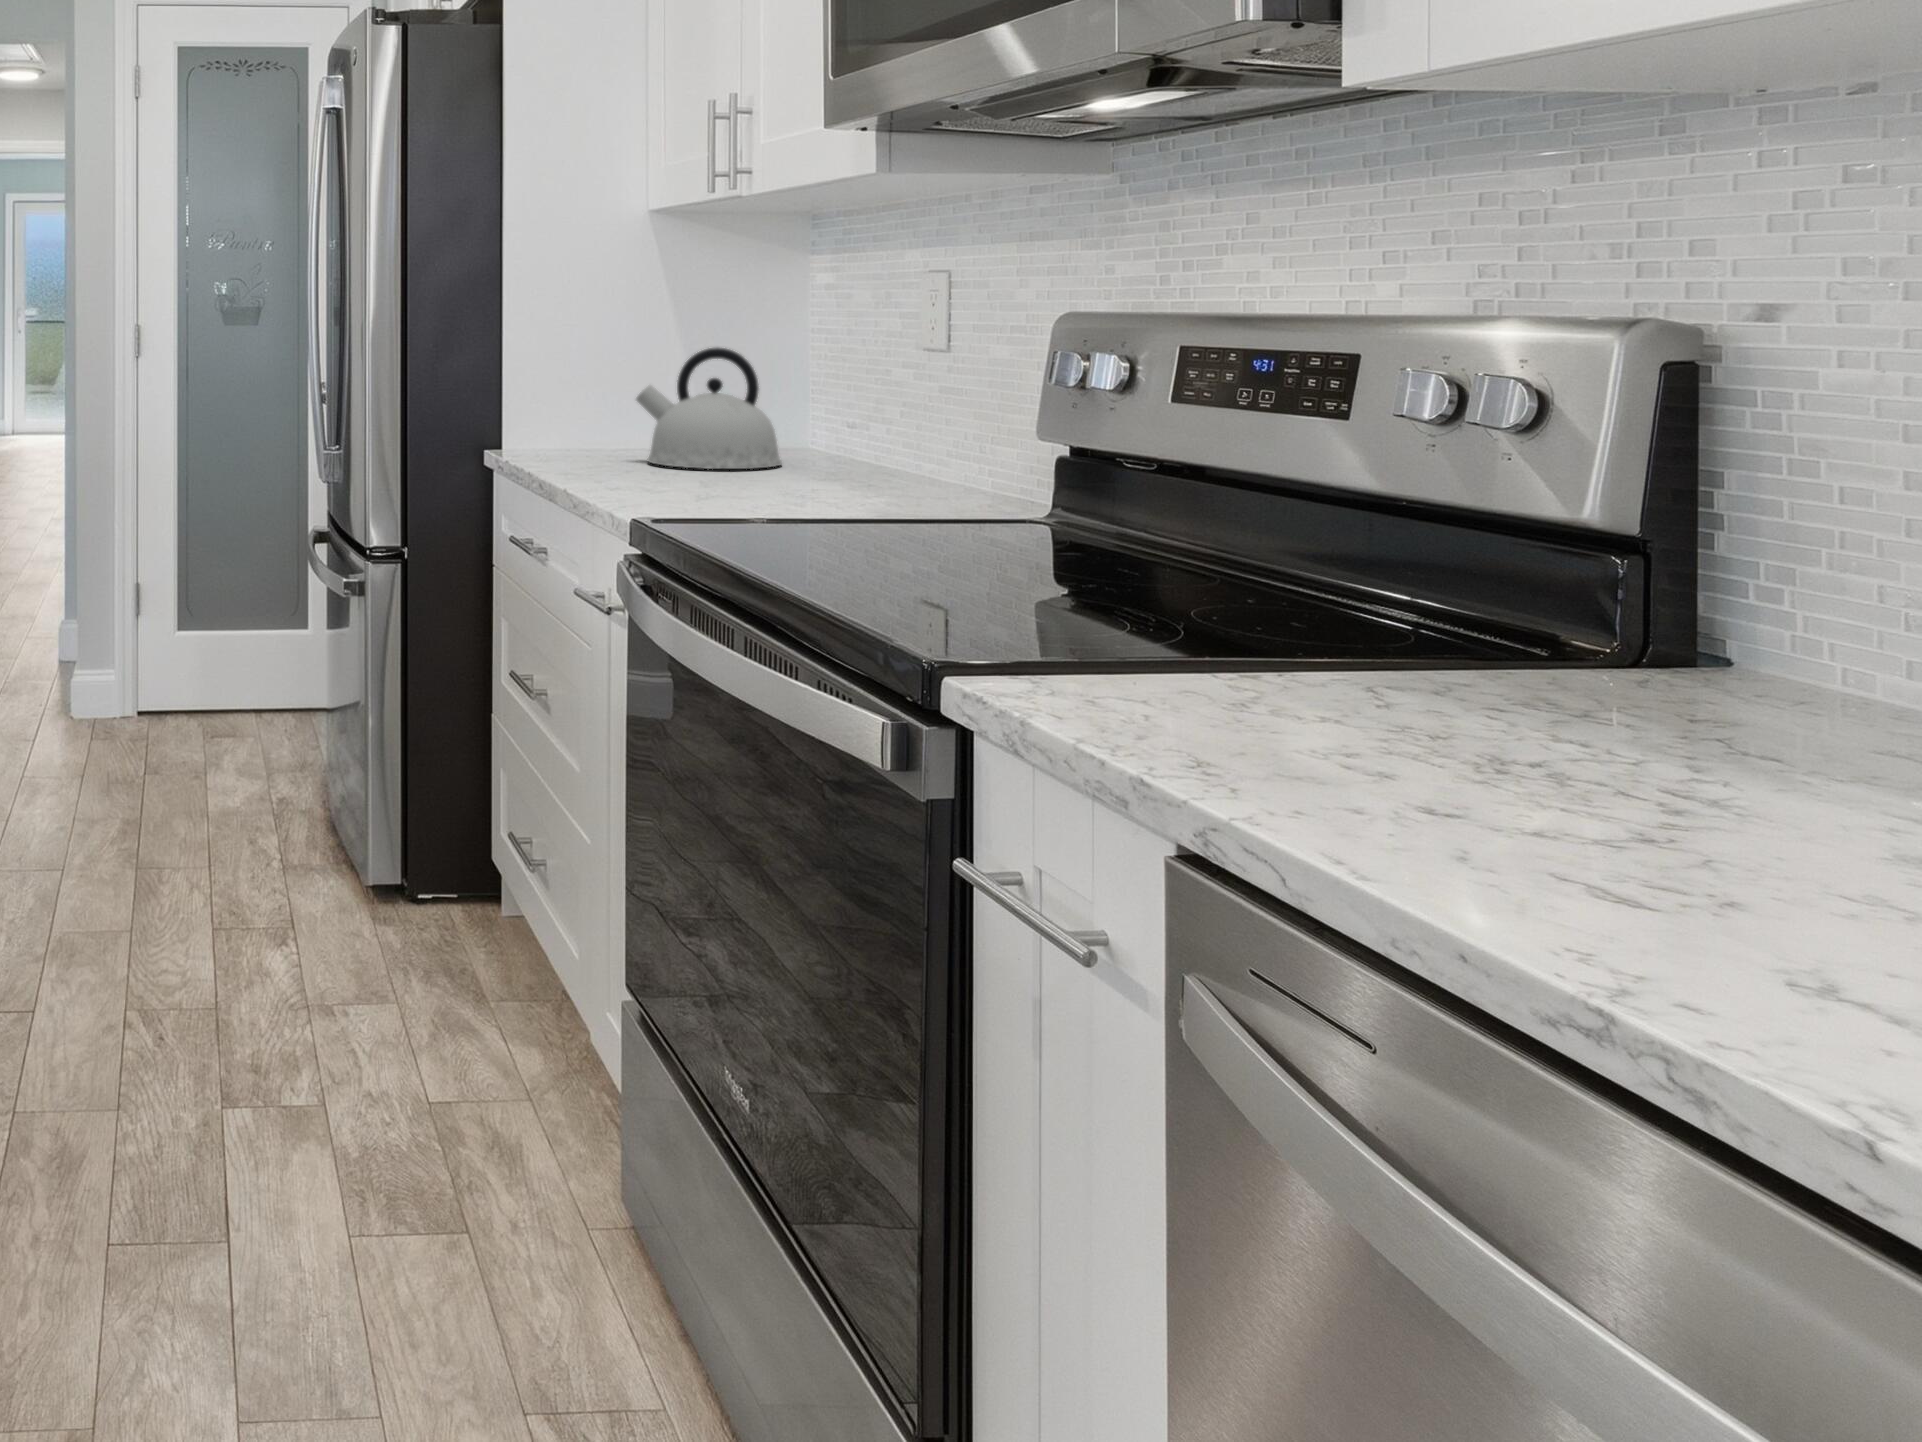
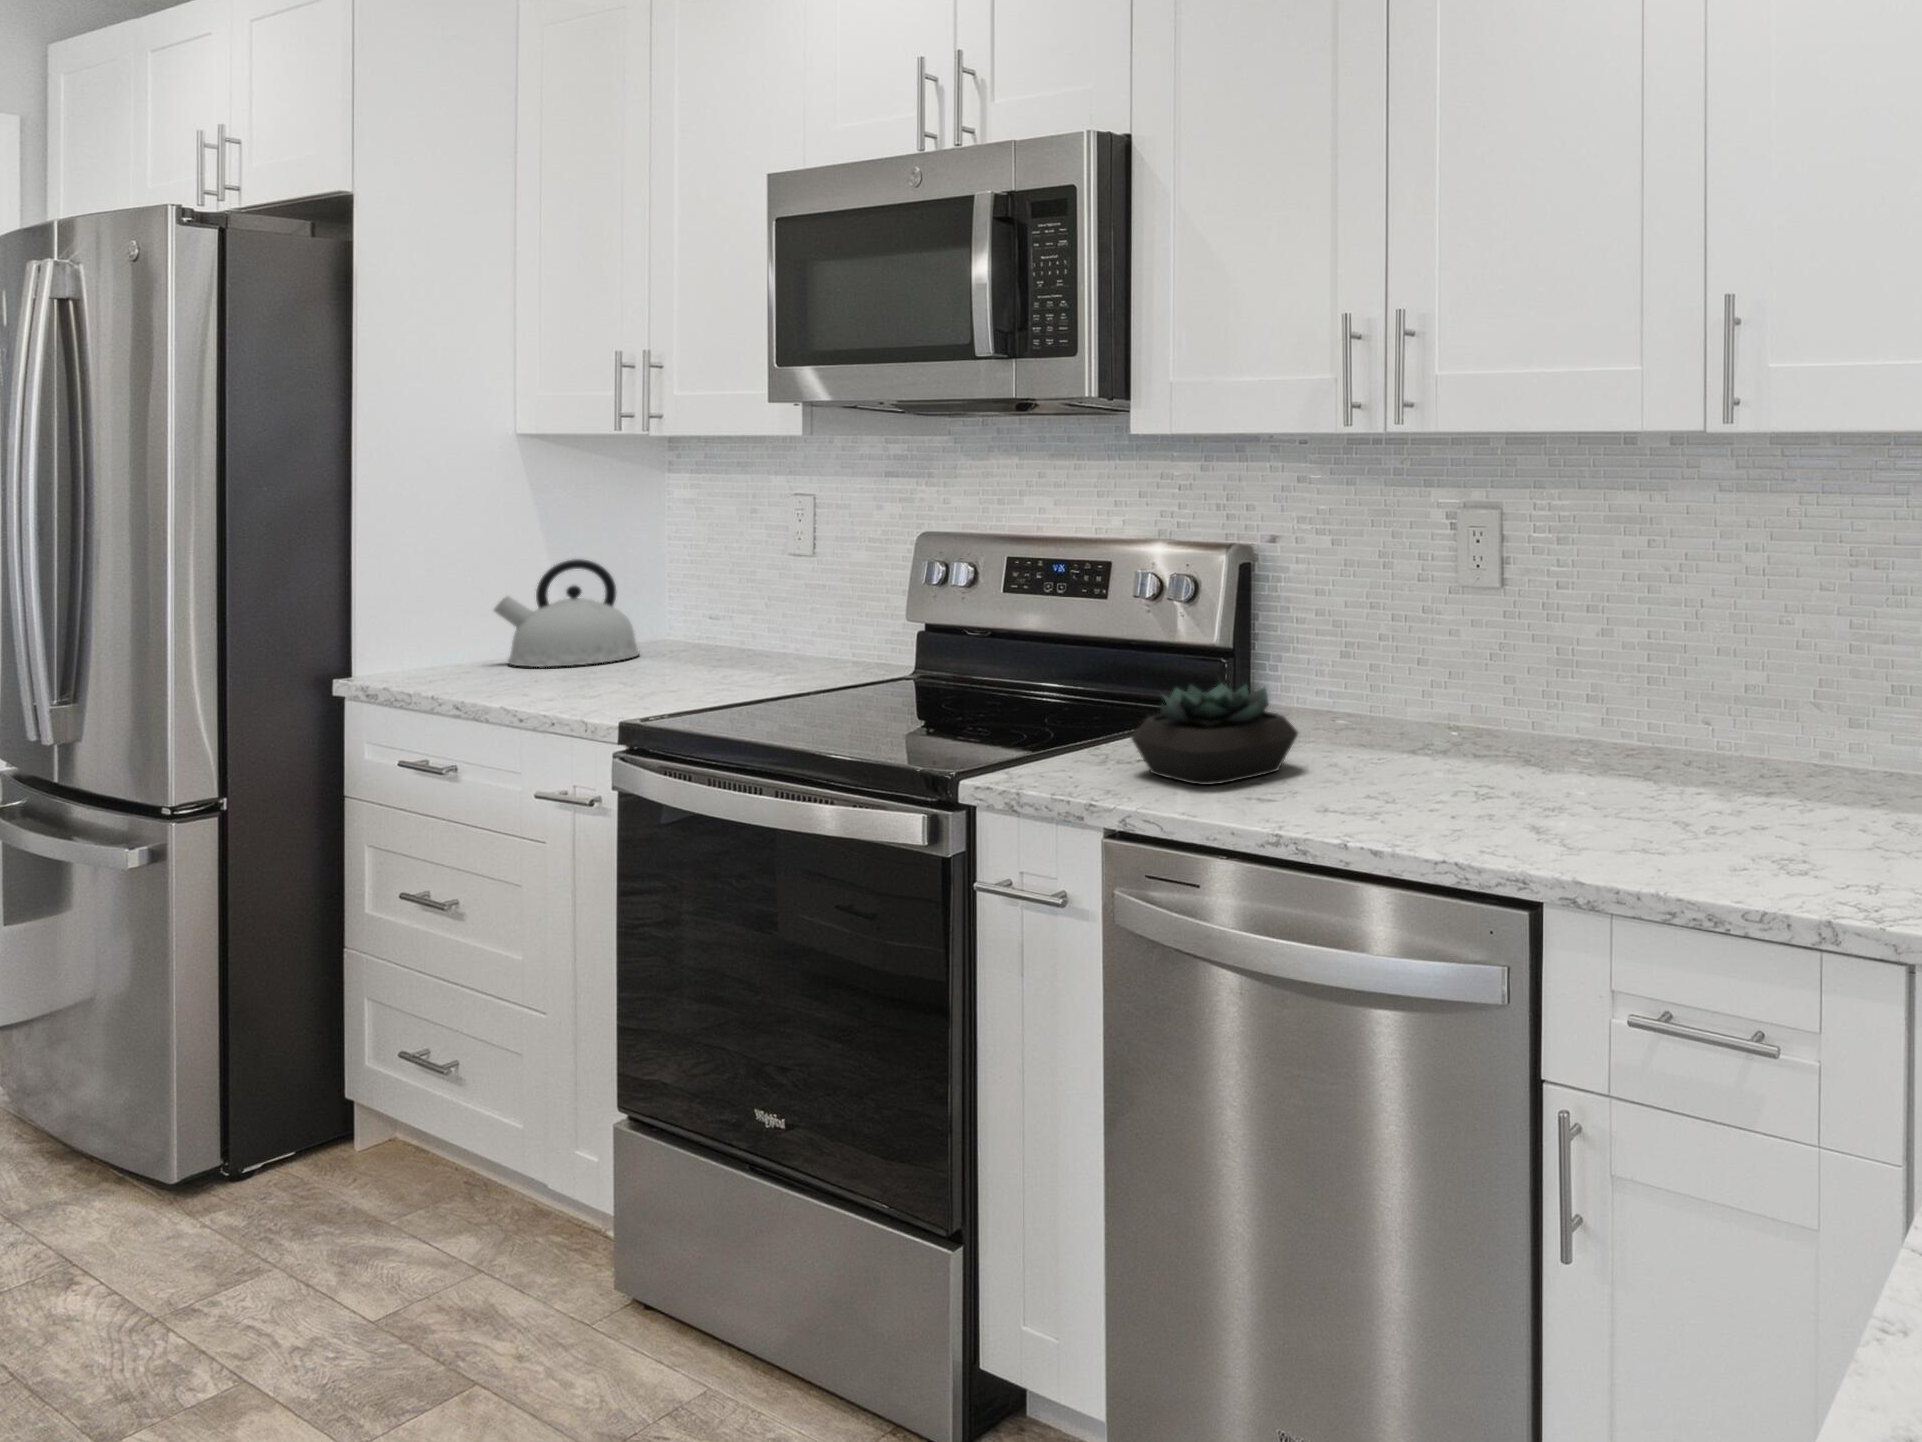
succulent plant: none [1255,571,1690,807] -> present [1131,684,1298,785]

